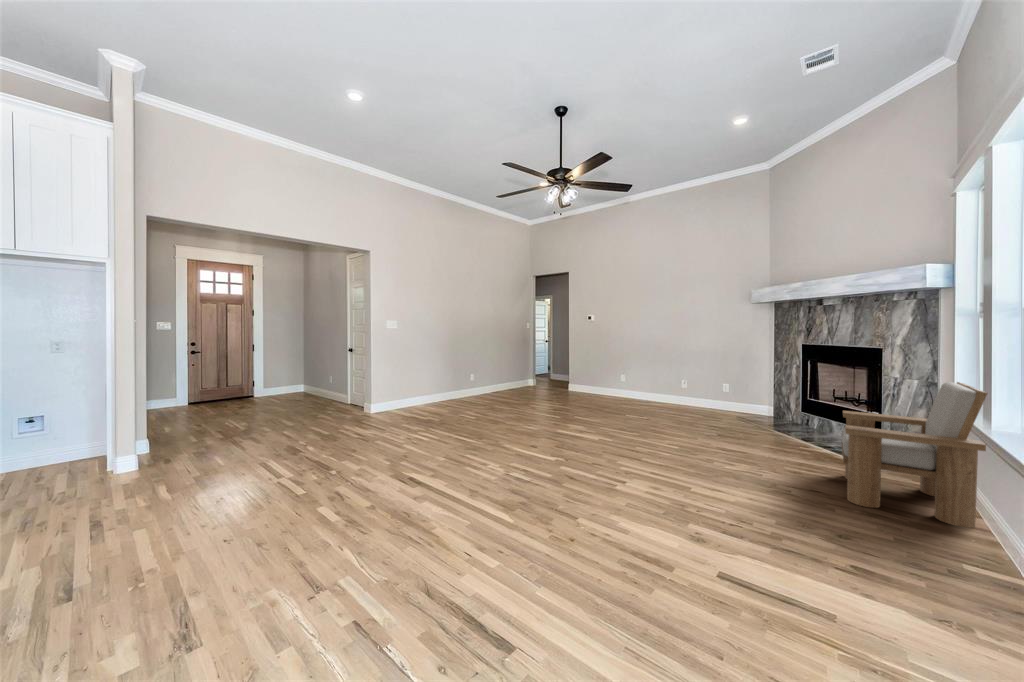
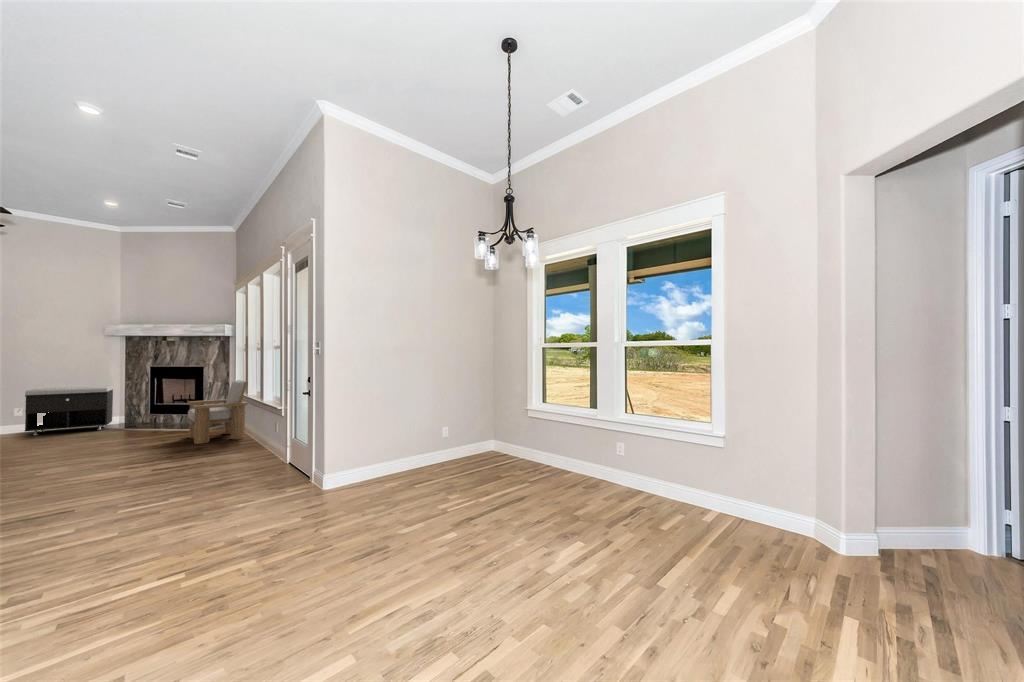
storage bench: none [680,363,761,421] -> present [25,386,113,435]

